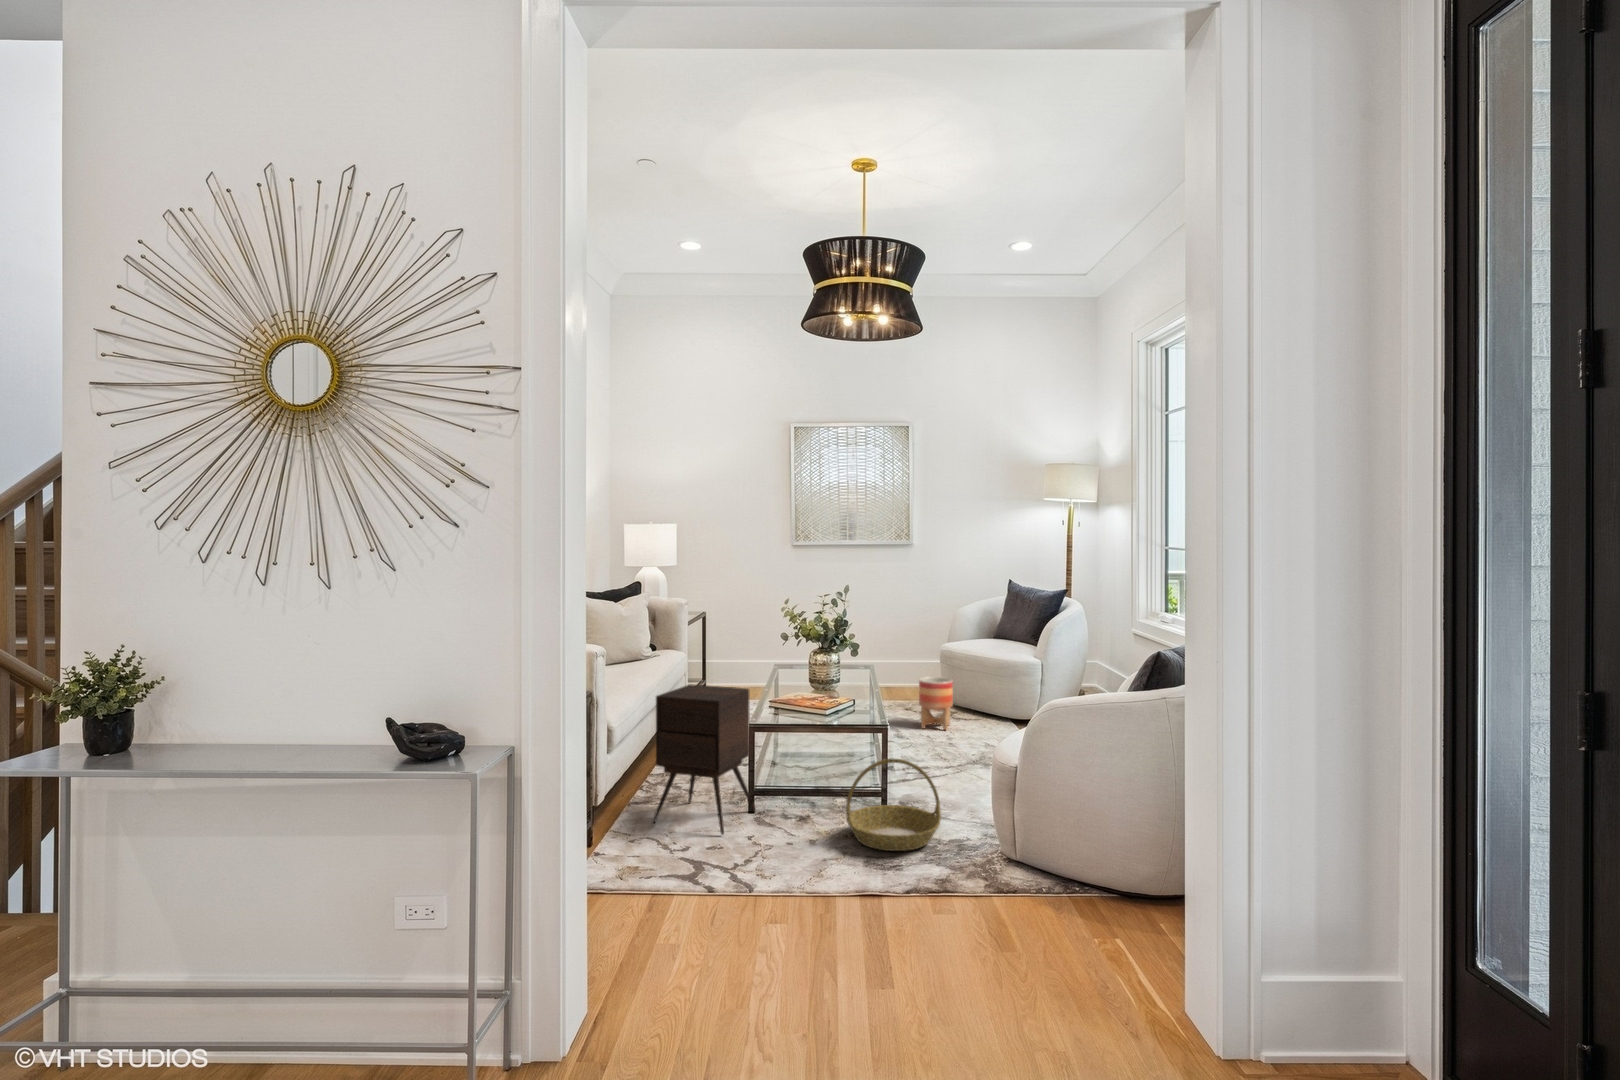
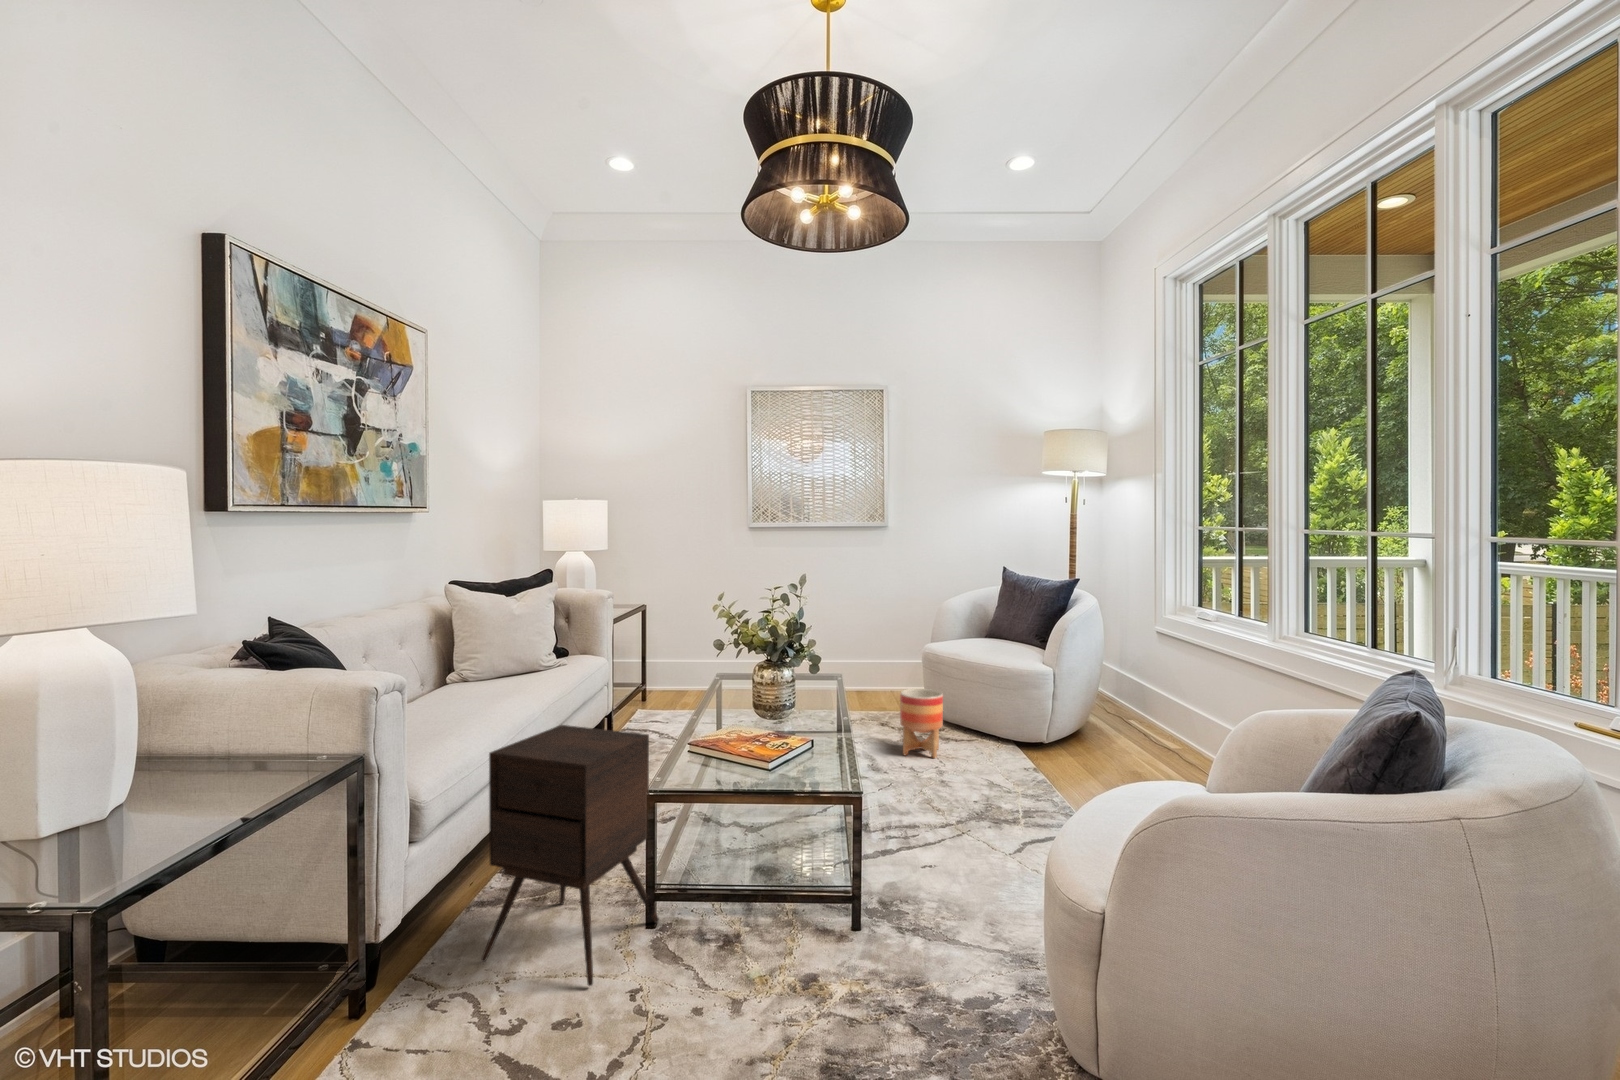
basket: present [846,759,941,851] -> none [794,862,951,1031]

